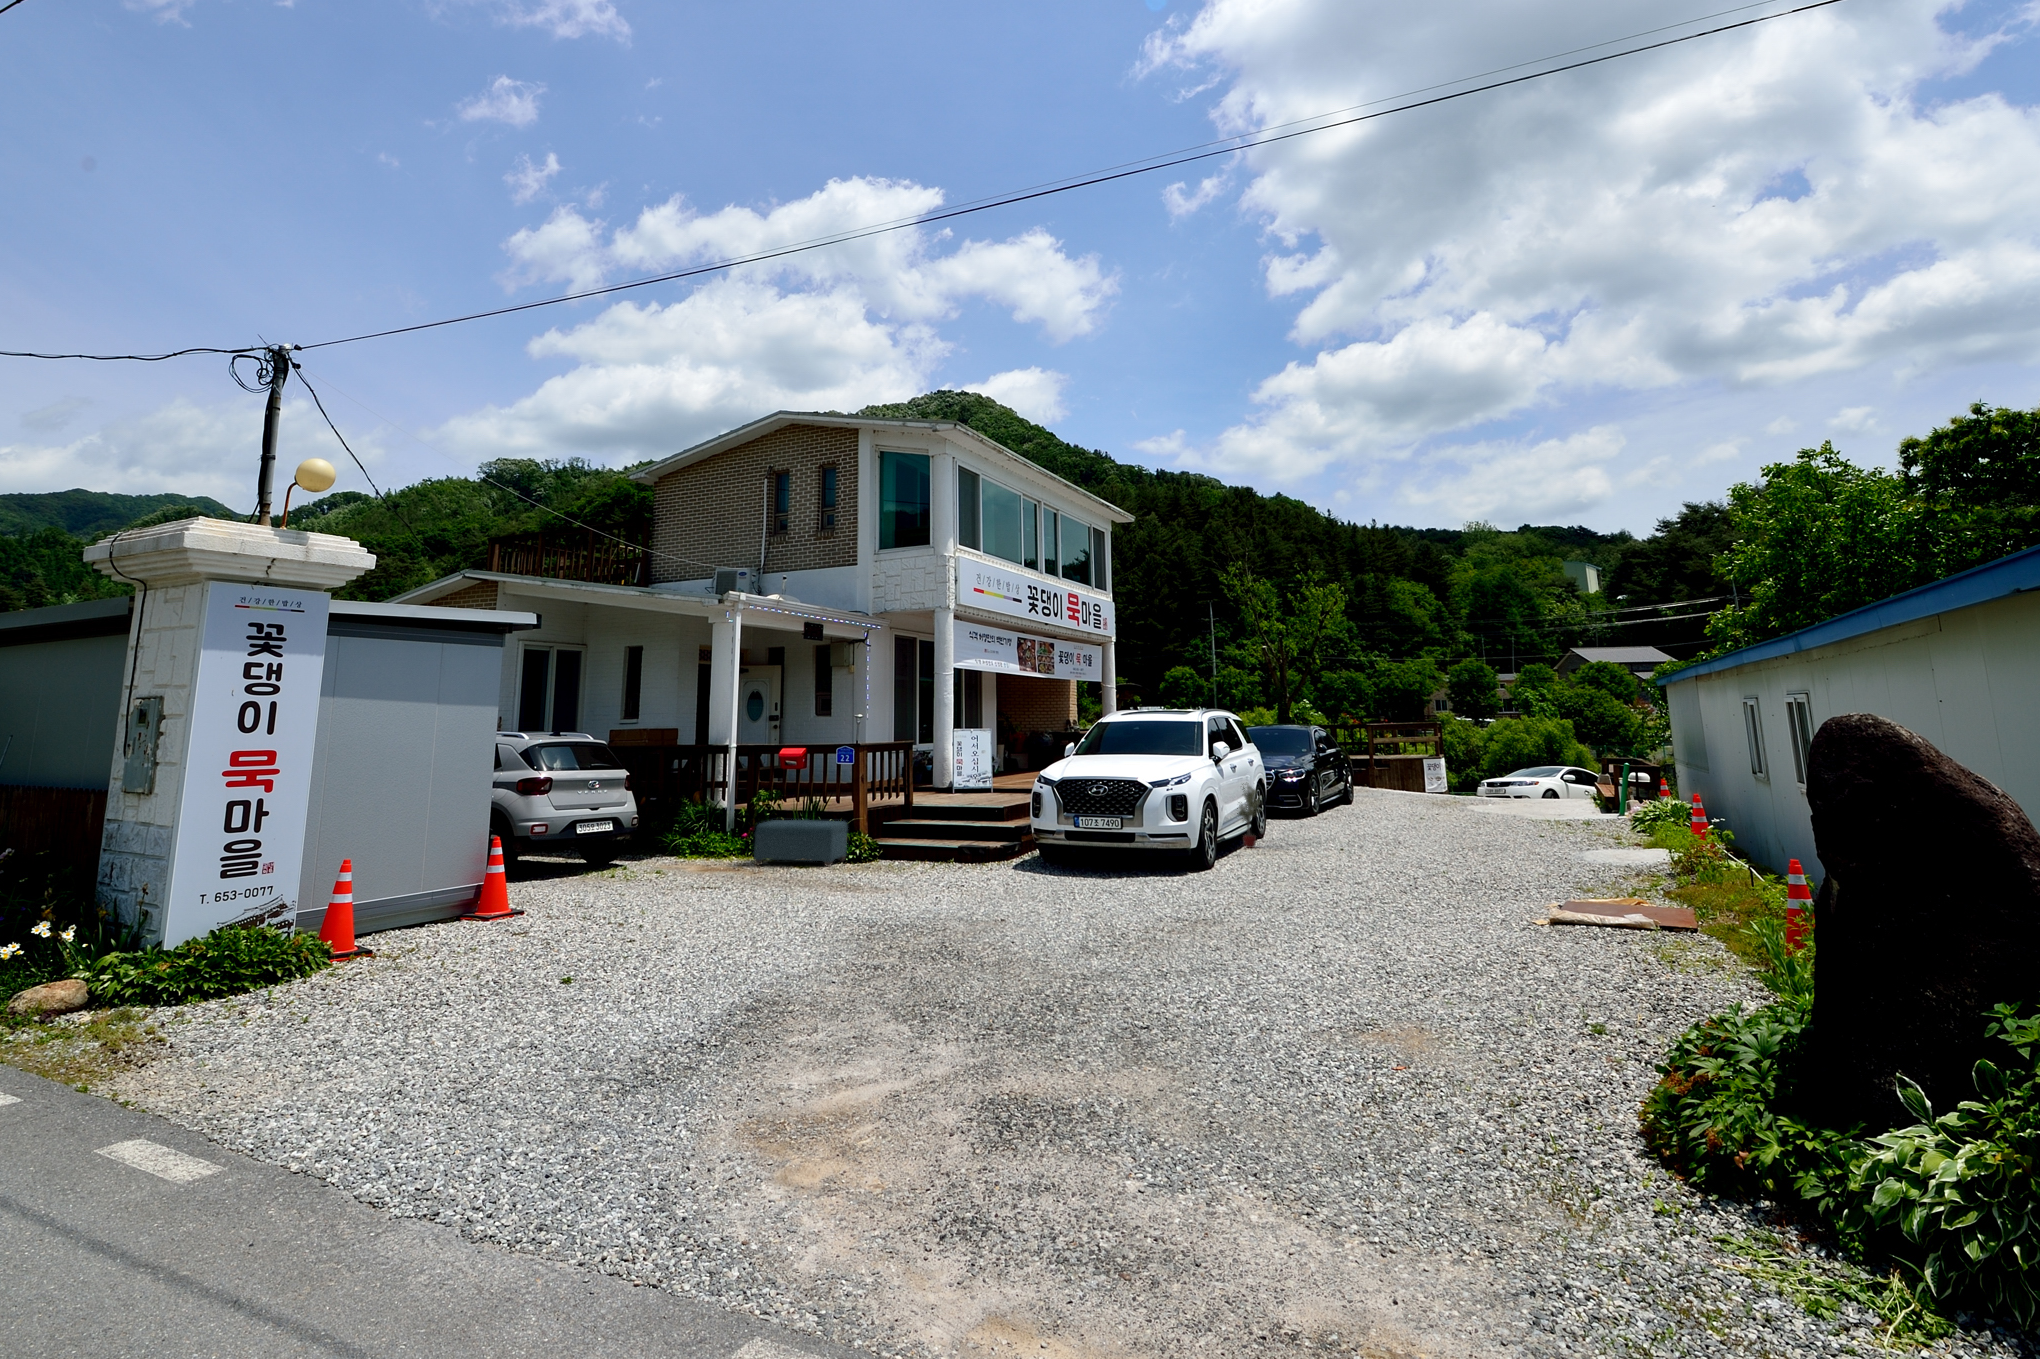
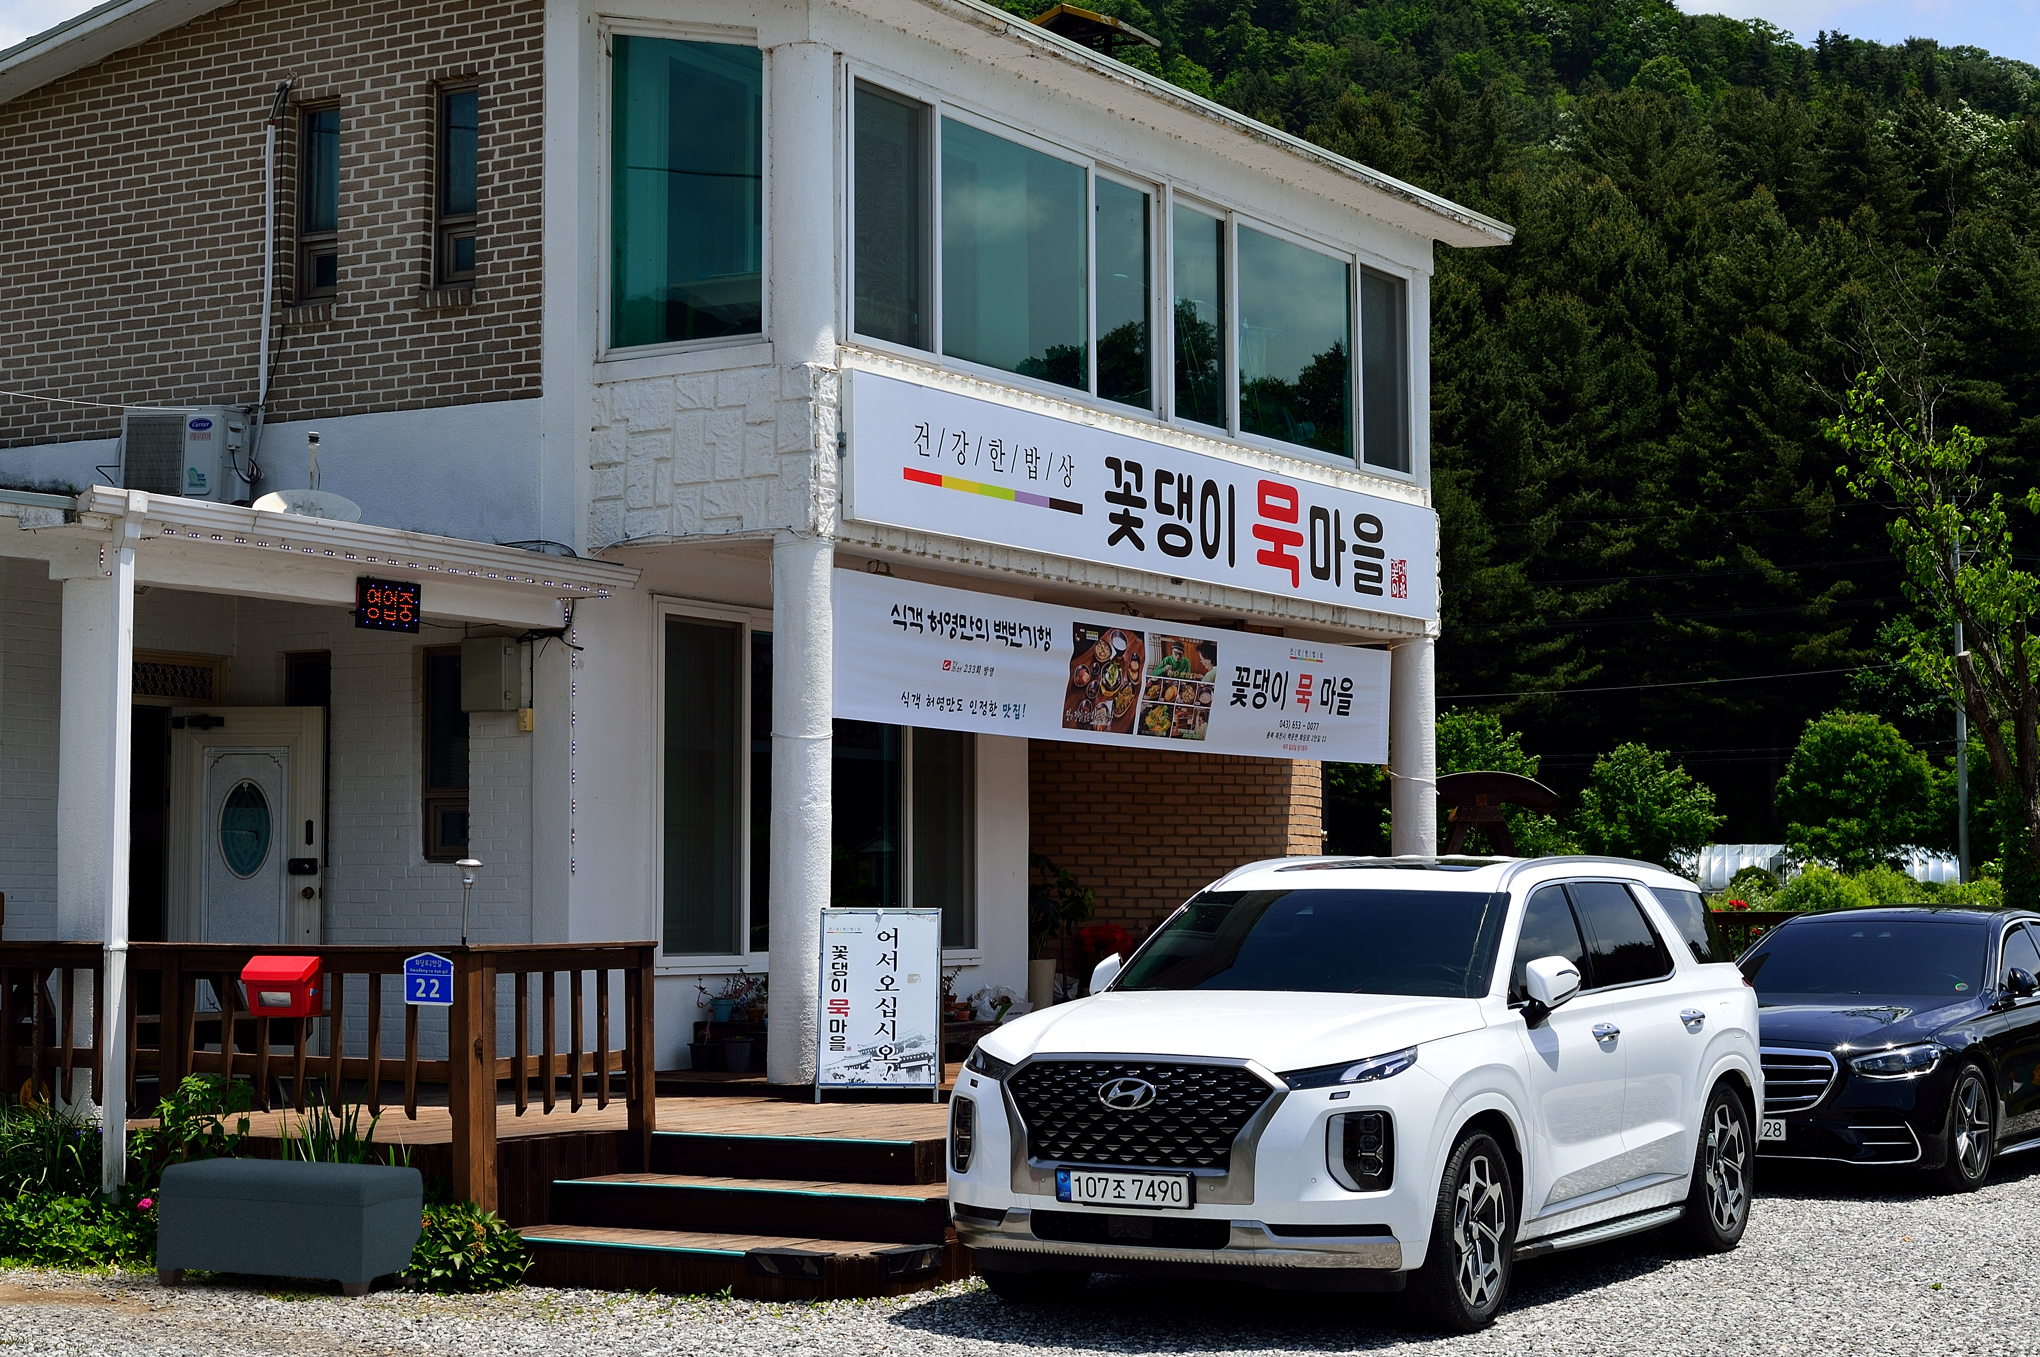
potted tree: present [1237,784,1260,848] -> none [1620,1086,1738,1300]

